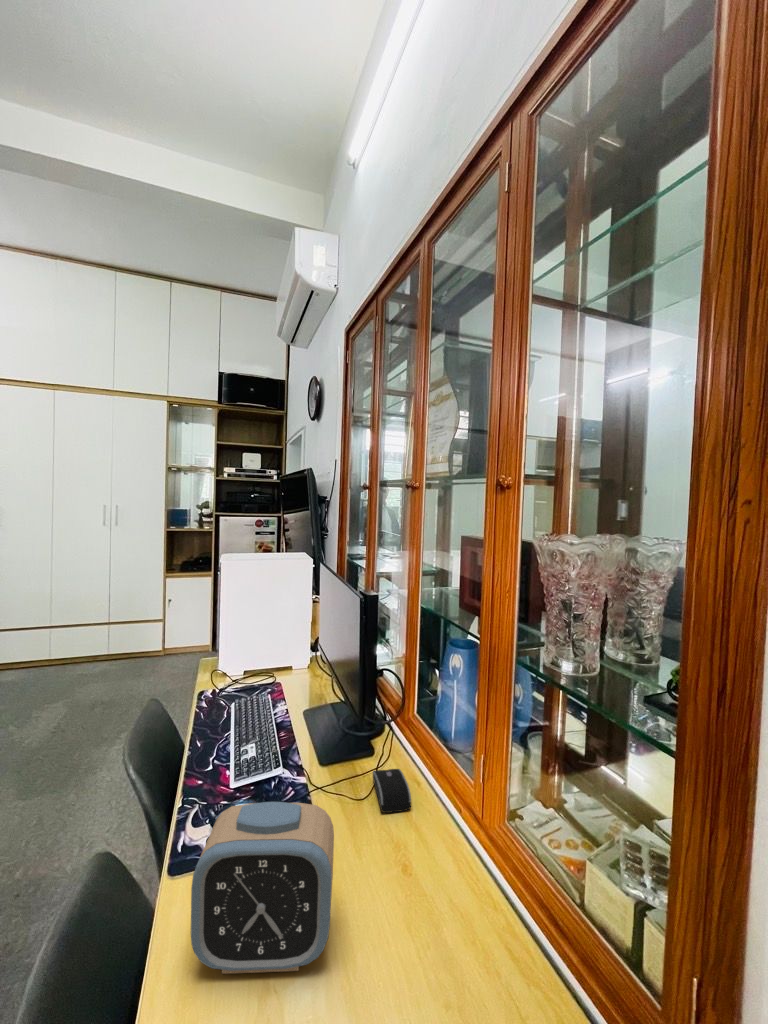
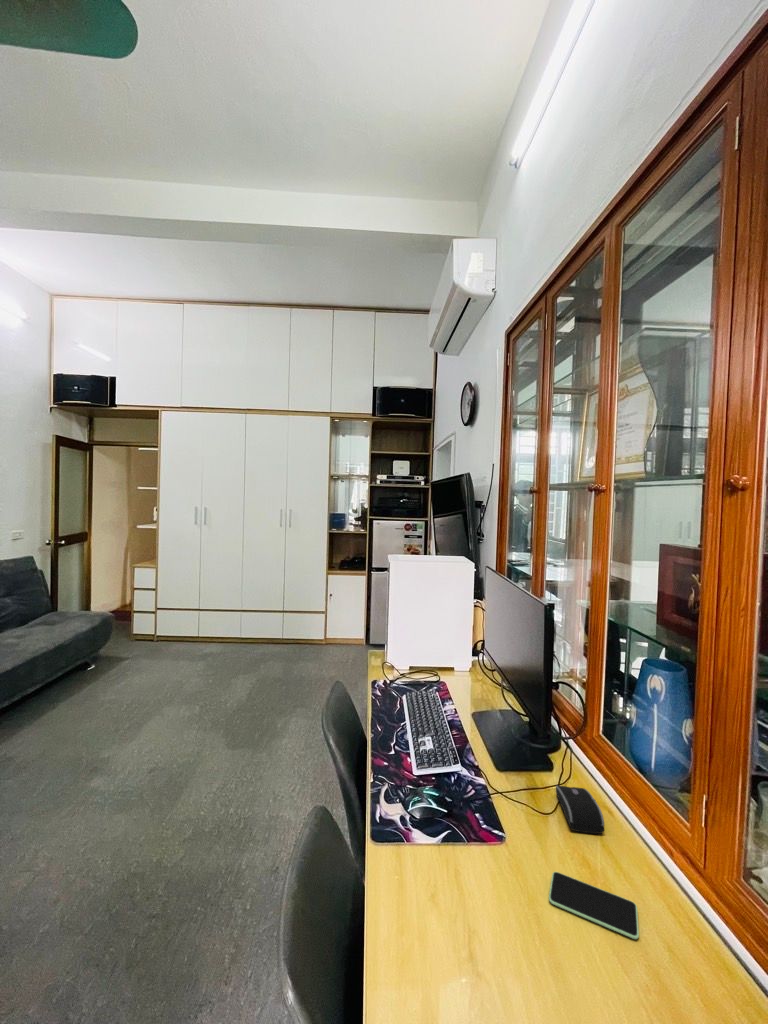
alarm clock: present [191,802,334,974] -> none [406,789,539,962]
smartphone: none [352,859,430,906] -> present [549,872,639,939]

